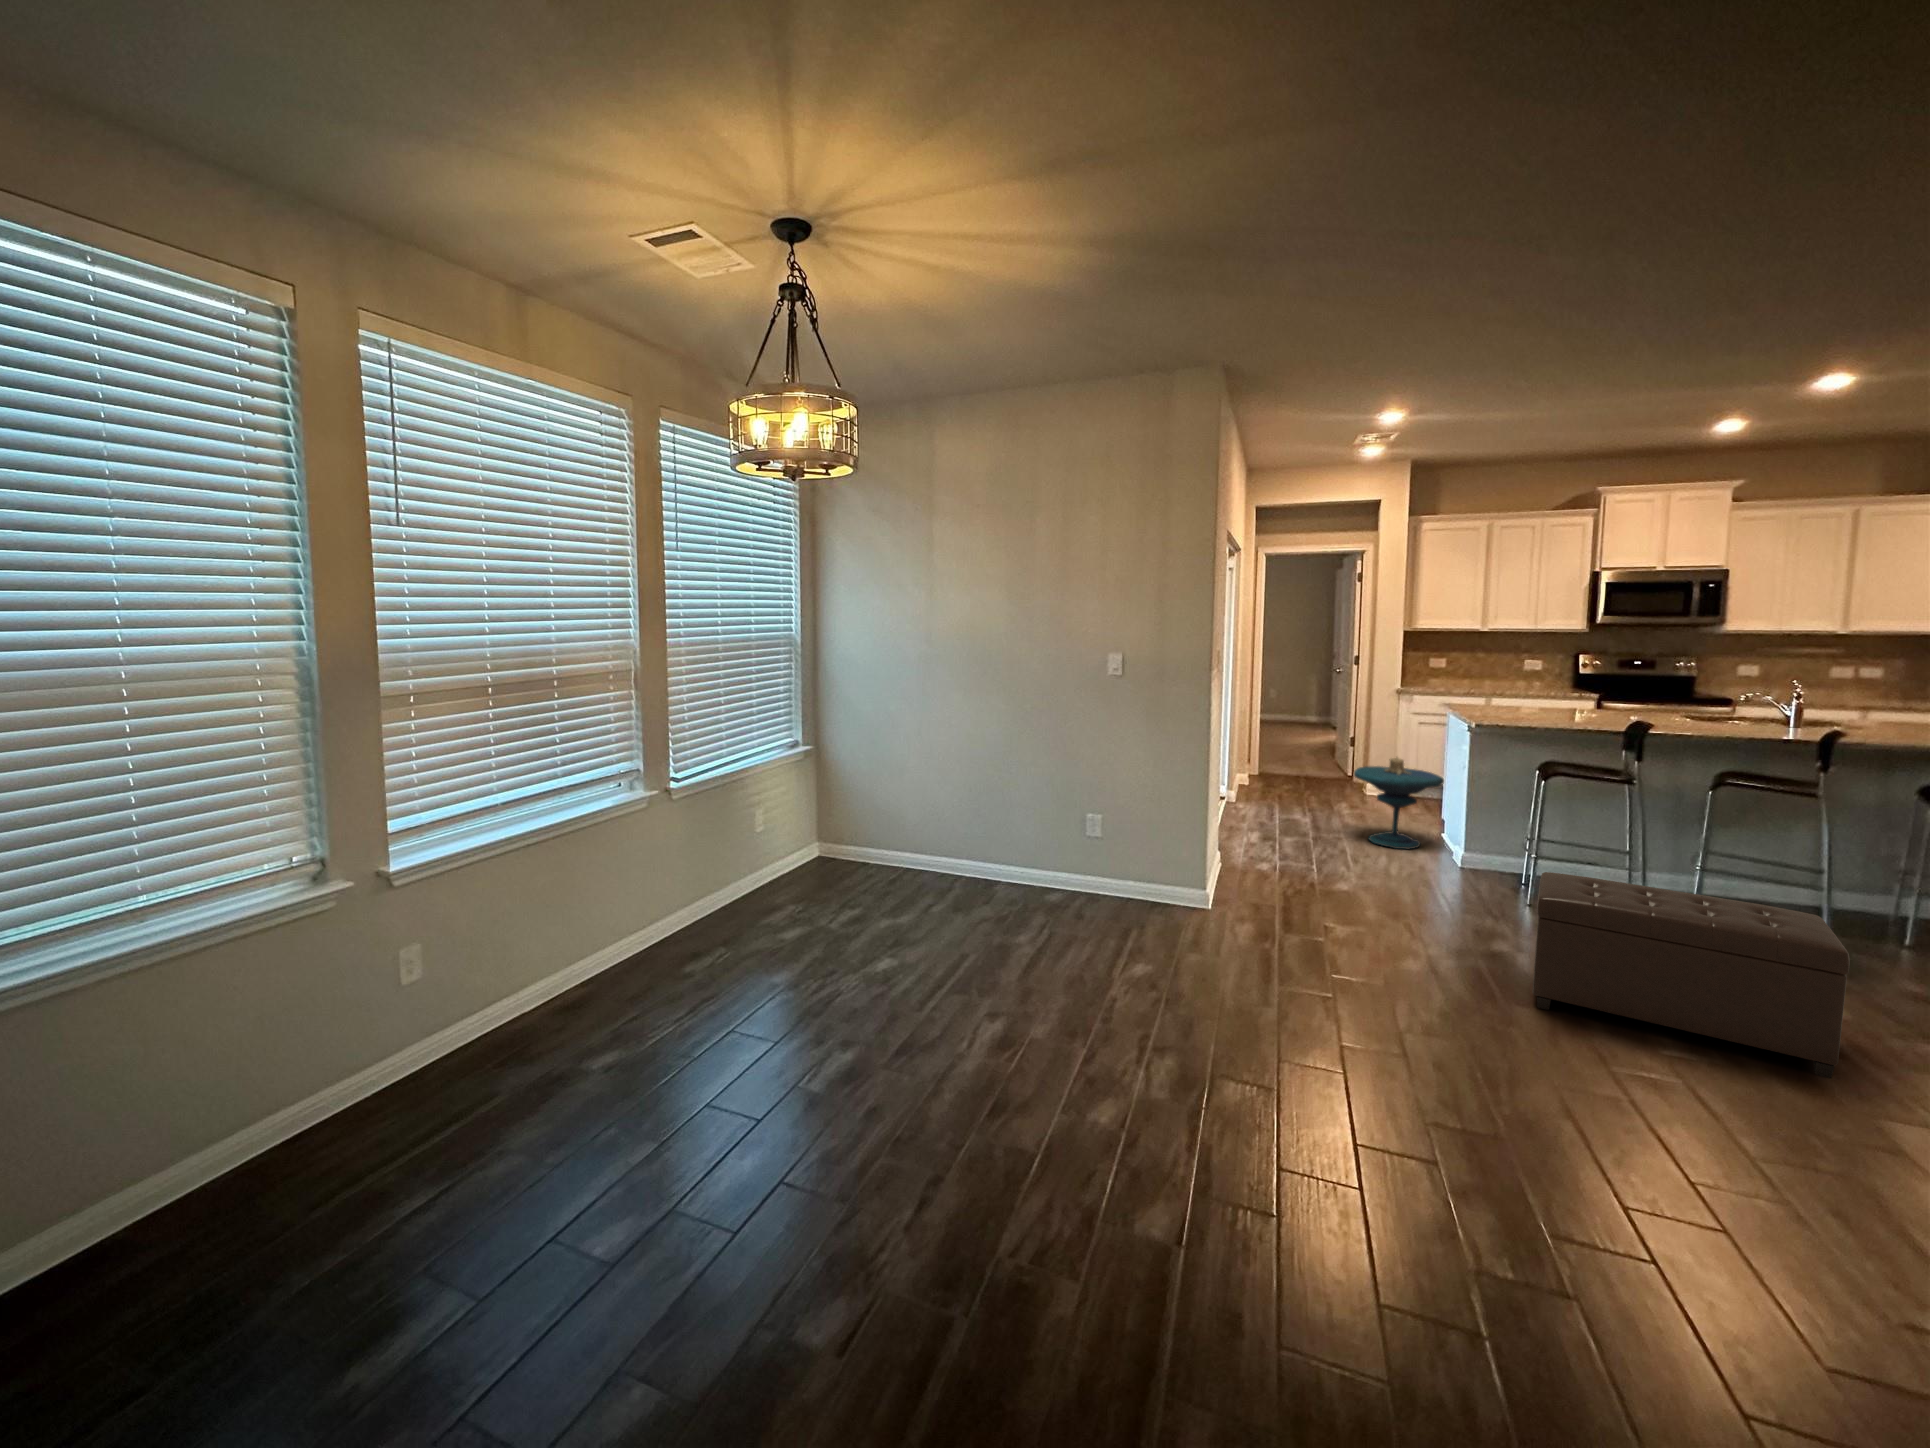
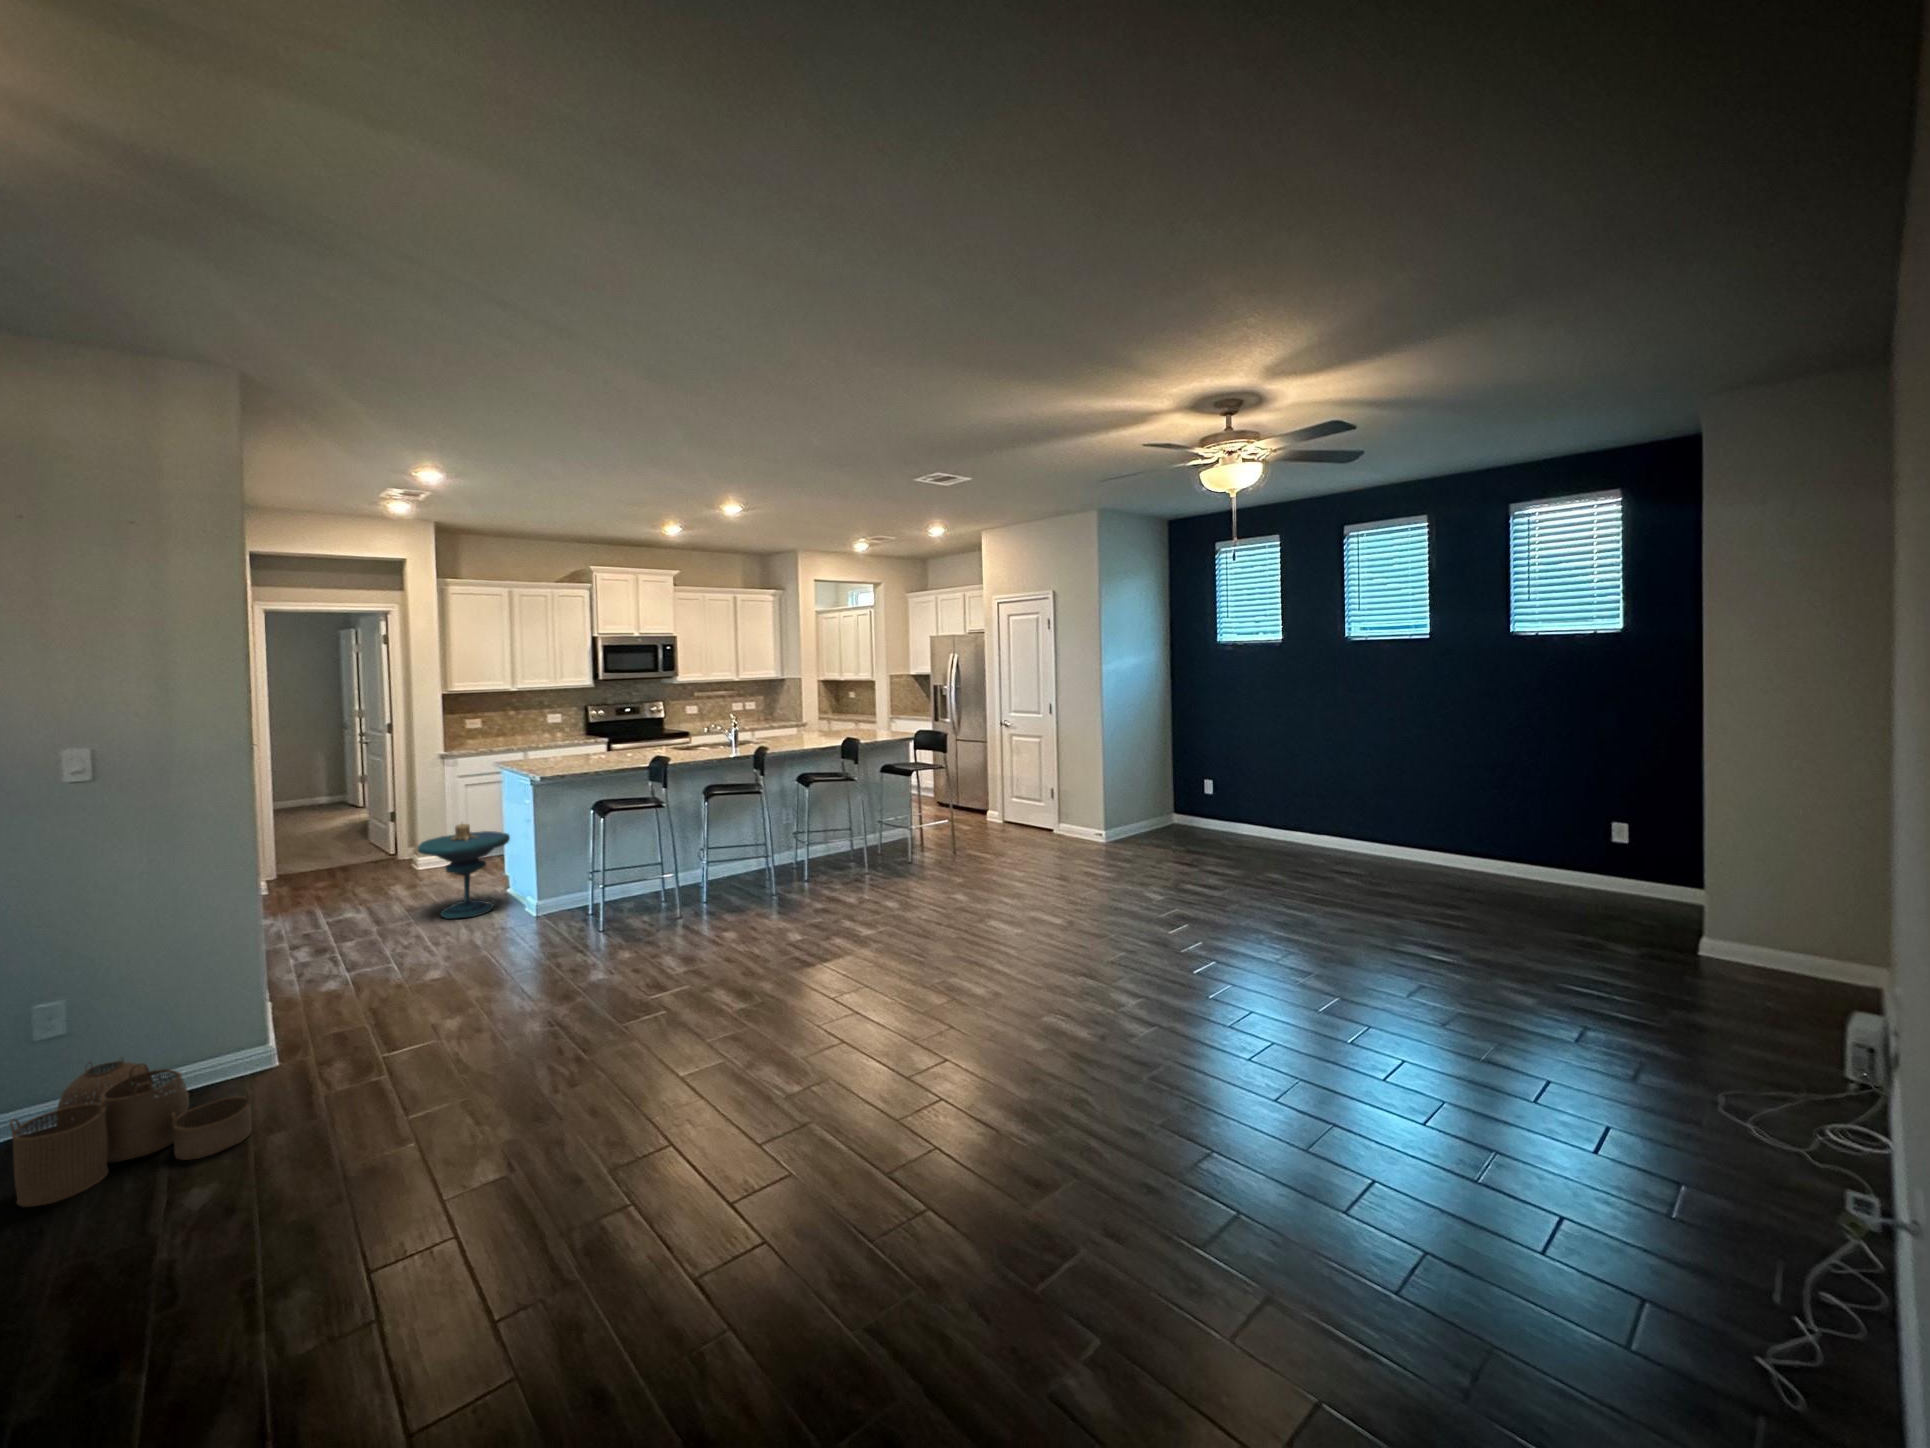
woven basket: none [1072,856,1186,942] -> present [10,1058,252,1207]
ottoman: present [1532,872,1850,1078] -> none [632,874,823,1021]

